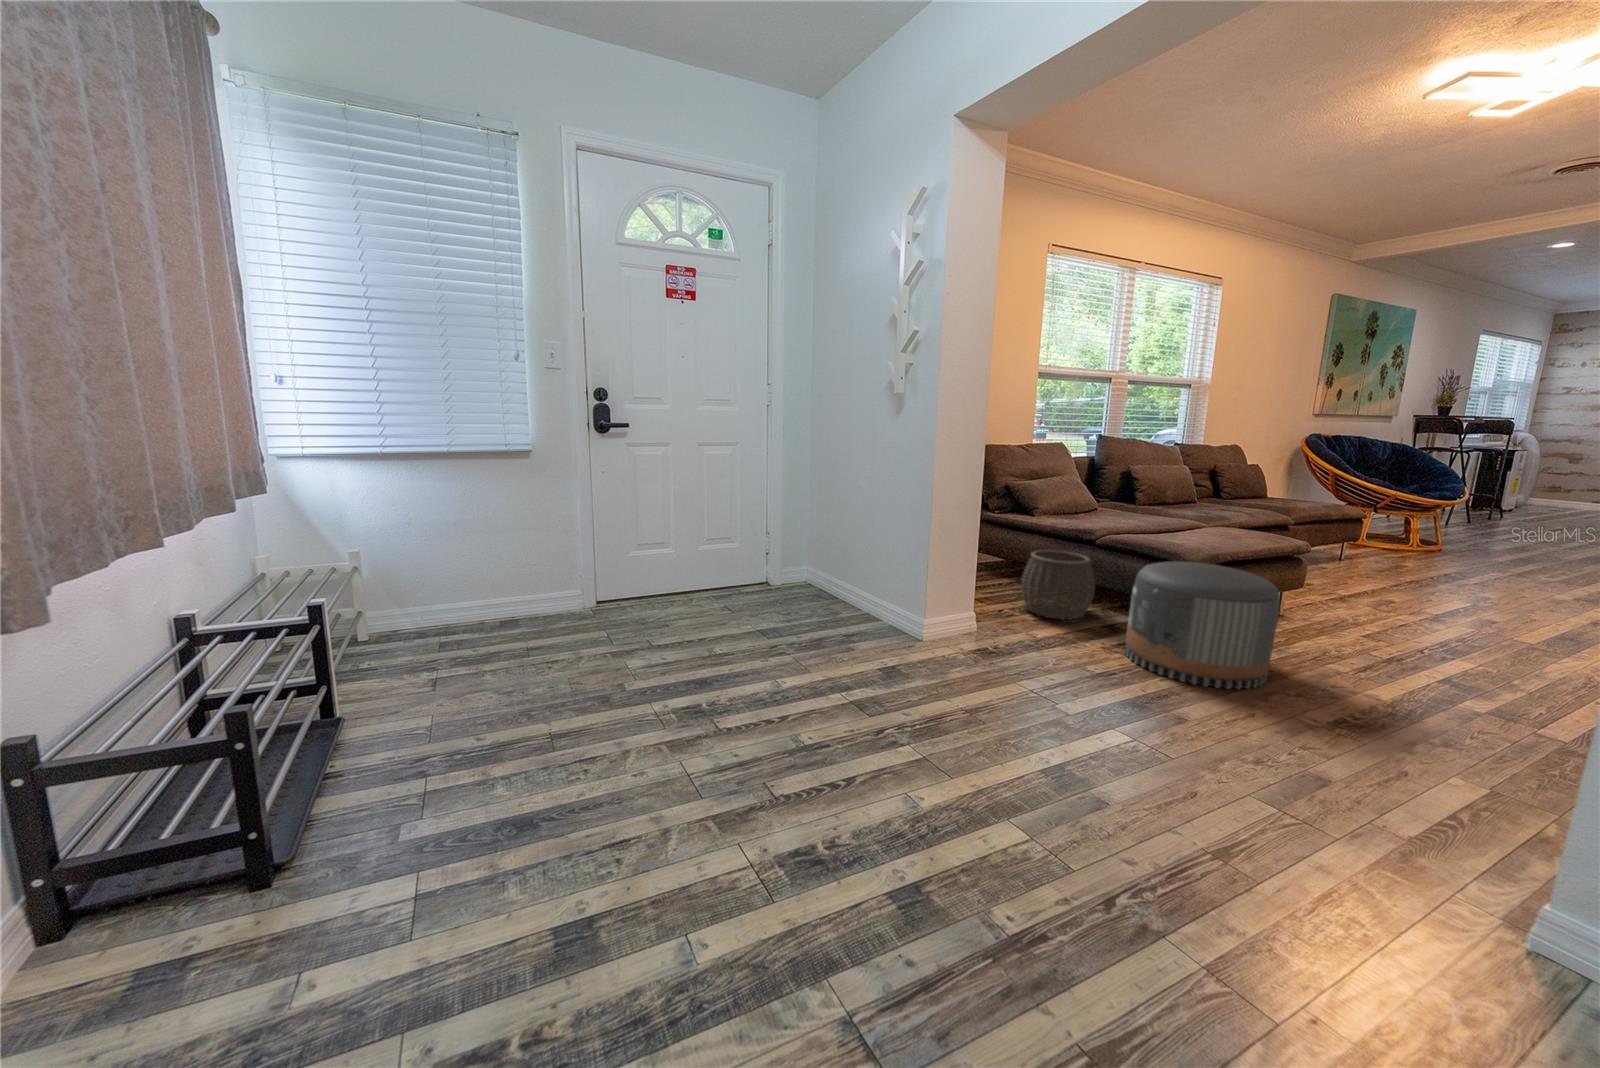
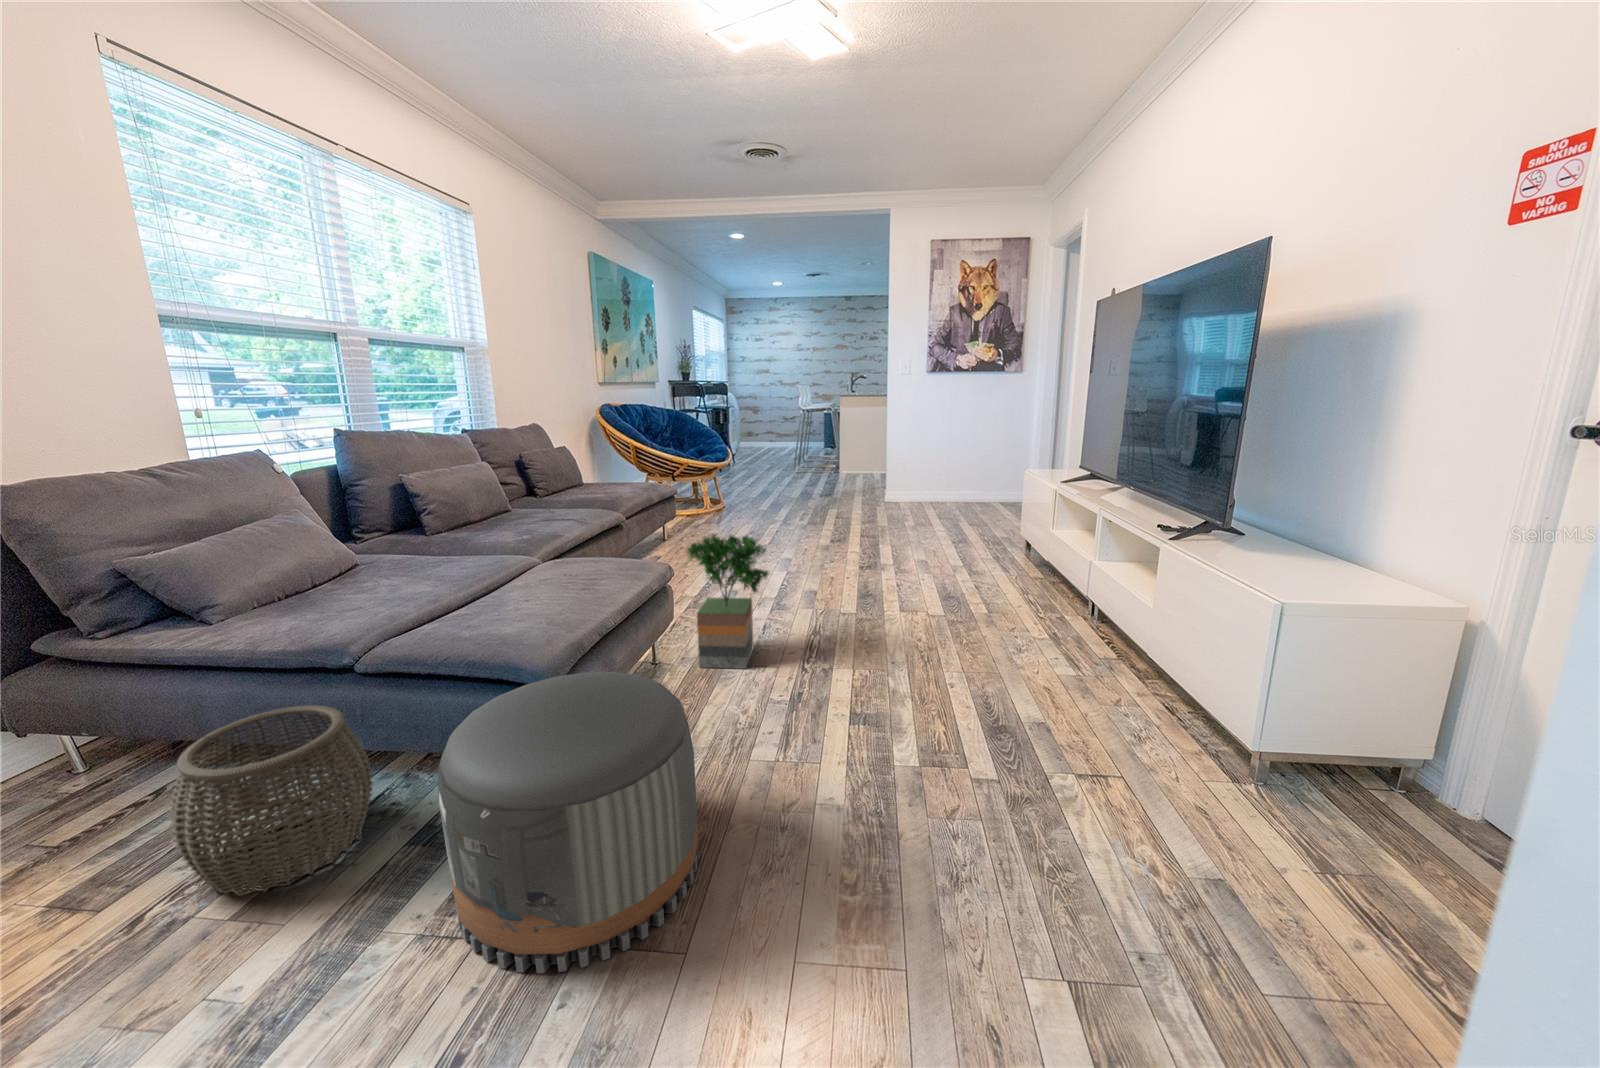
potted tree: none [1321,530,1424,642] -> present [686,535,769,669]

